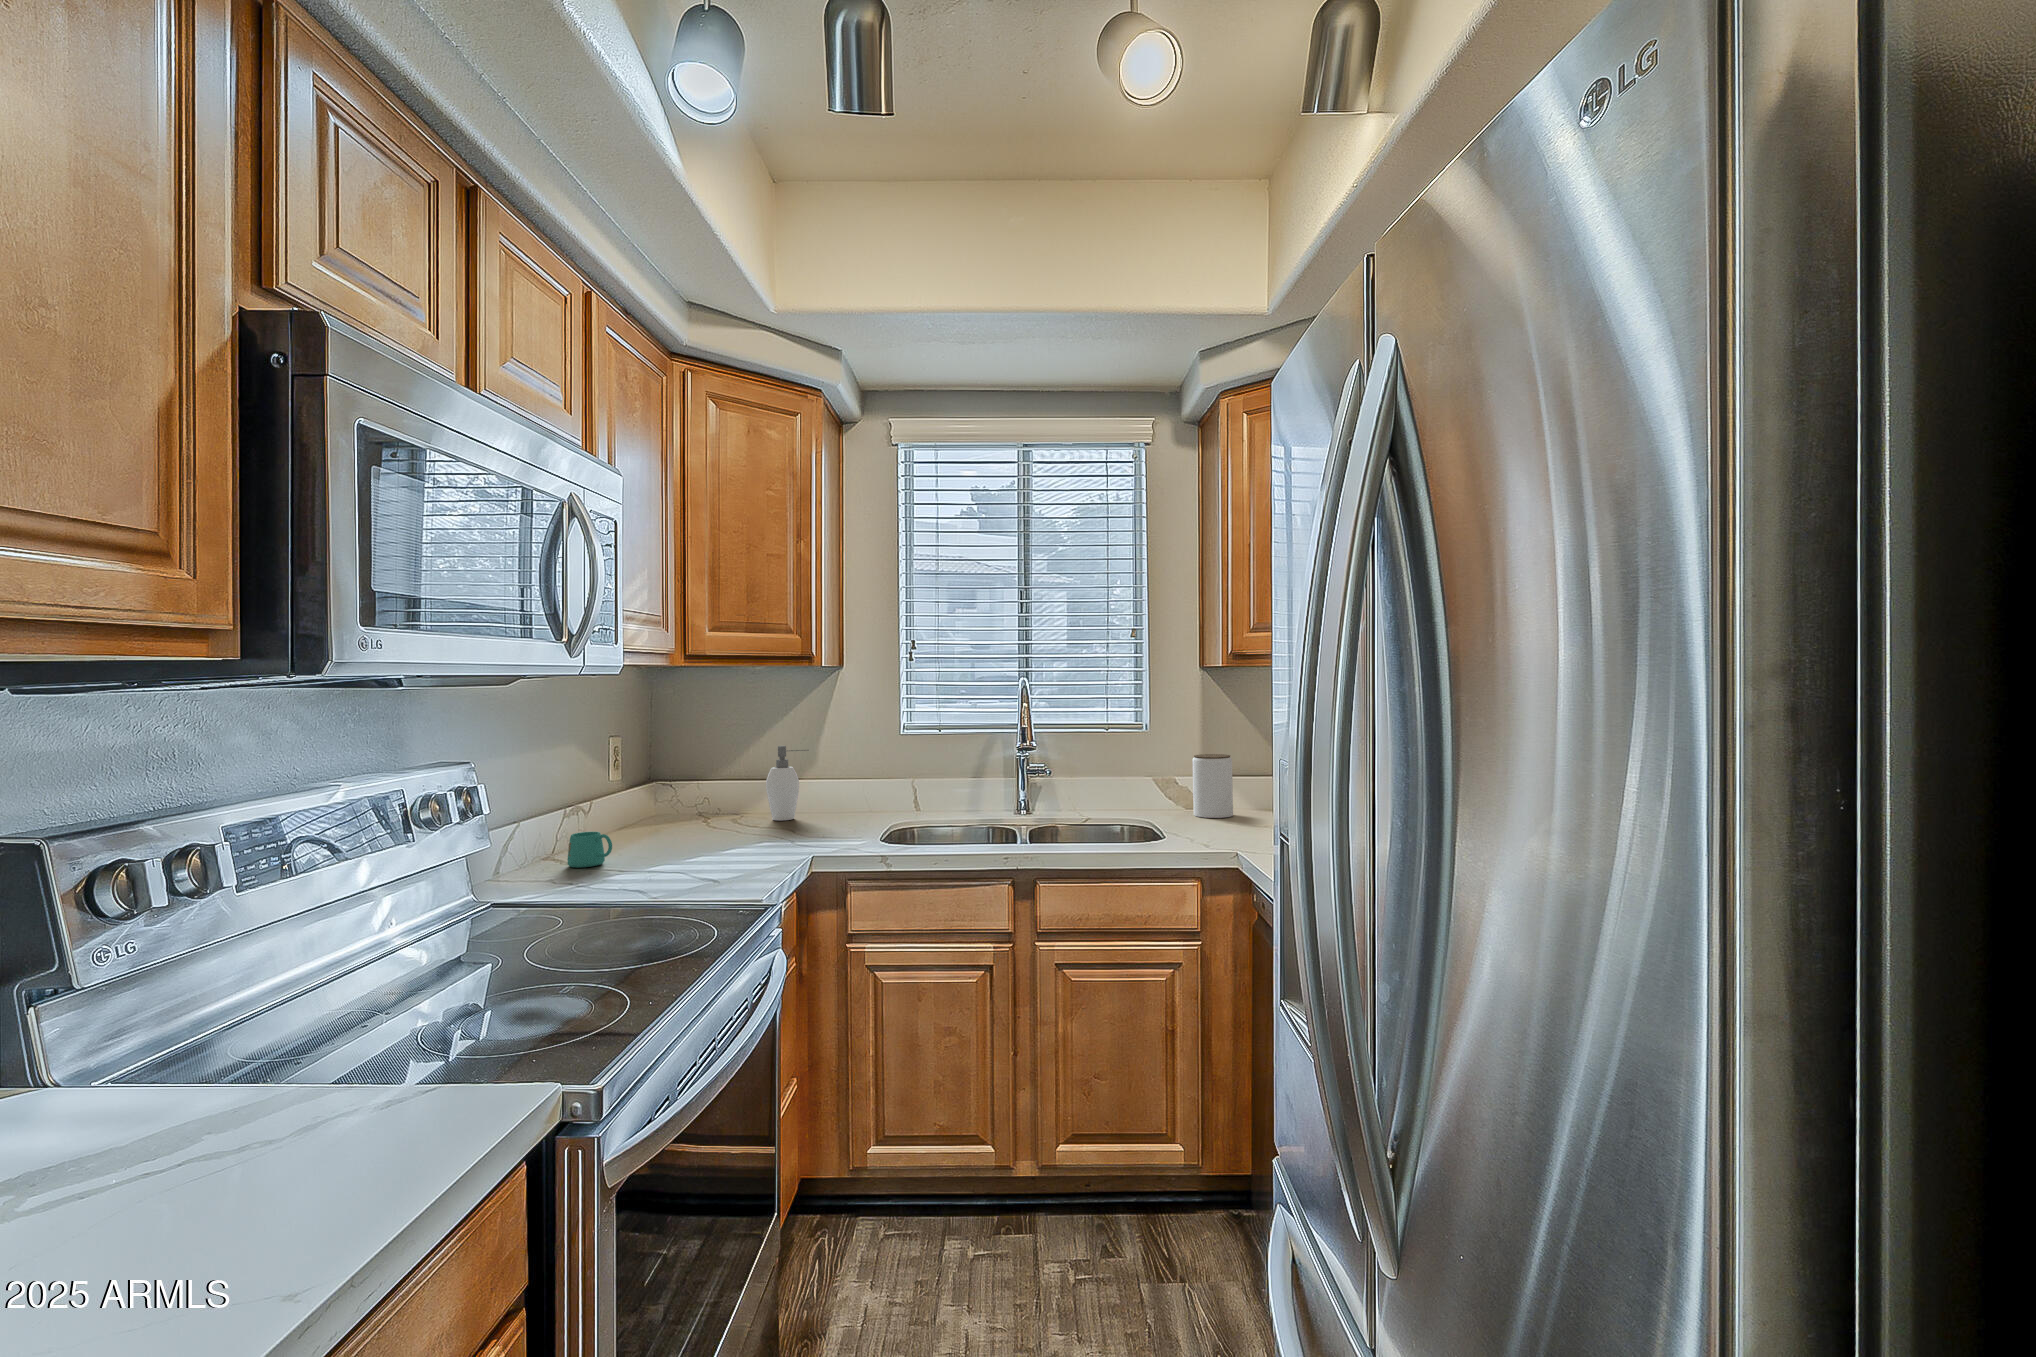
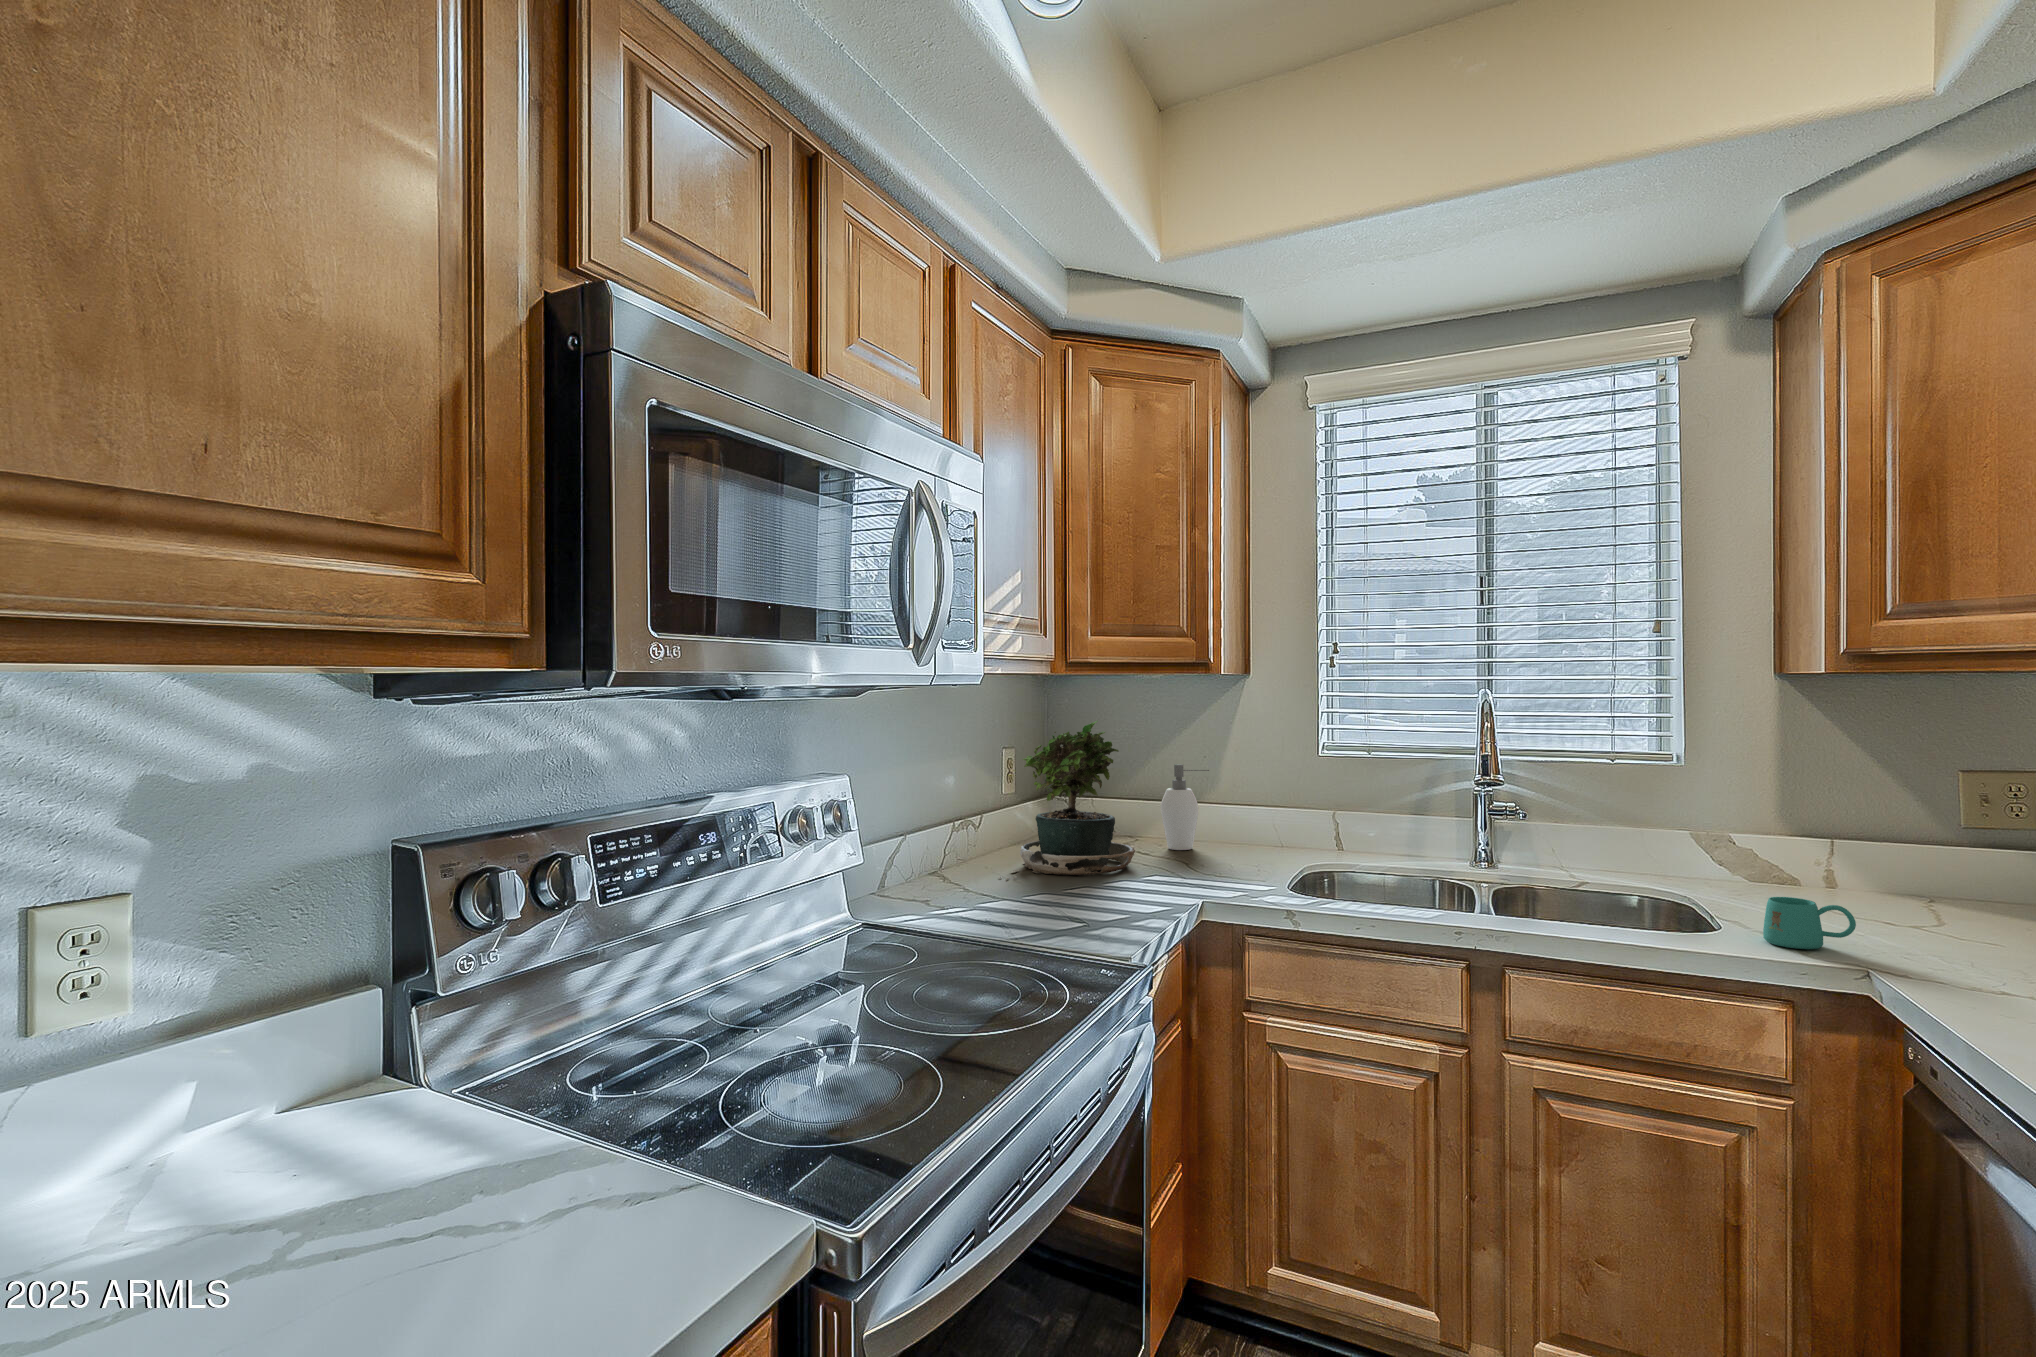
potted plant: none [618,708,746,855] -> present [999,721,1135,879]
jar: present [1192,754,1233,818] -> none [1760,802,1837,900]
mug: present [567,832,612,868] -> present [1763,897,1856,949]

